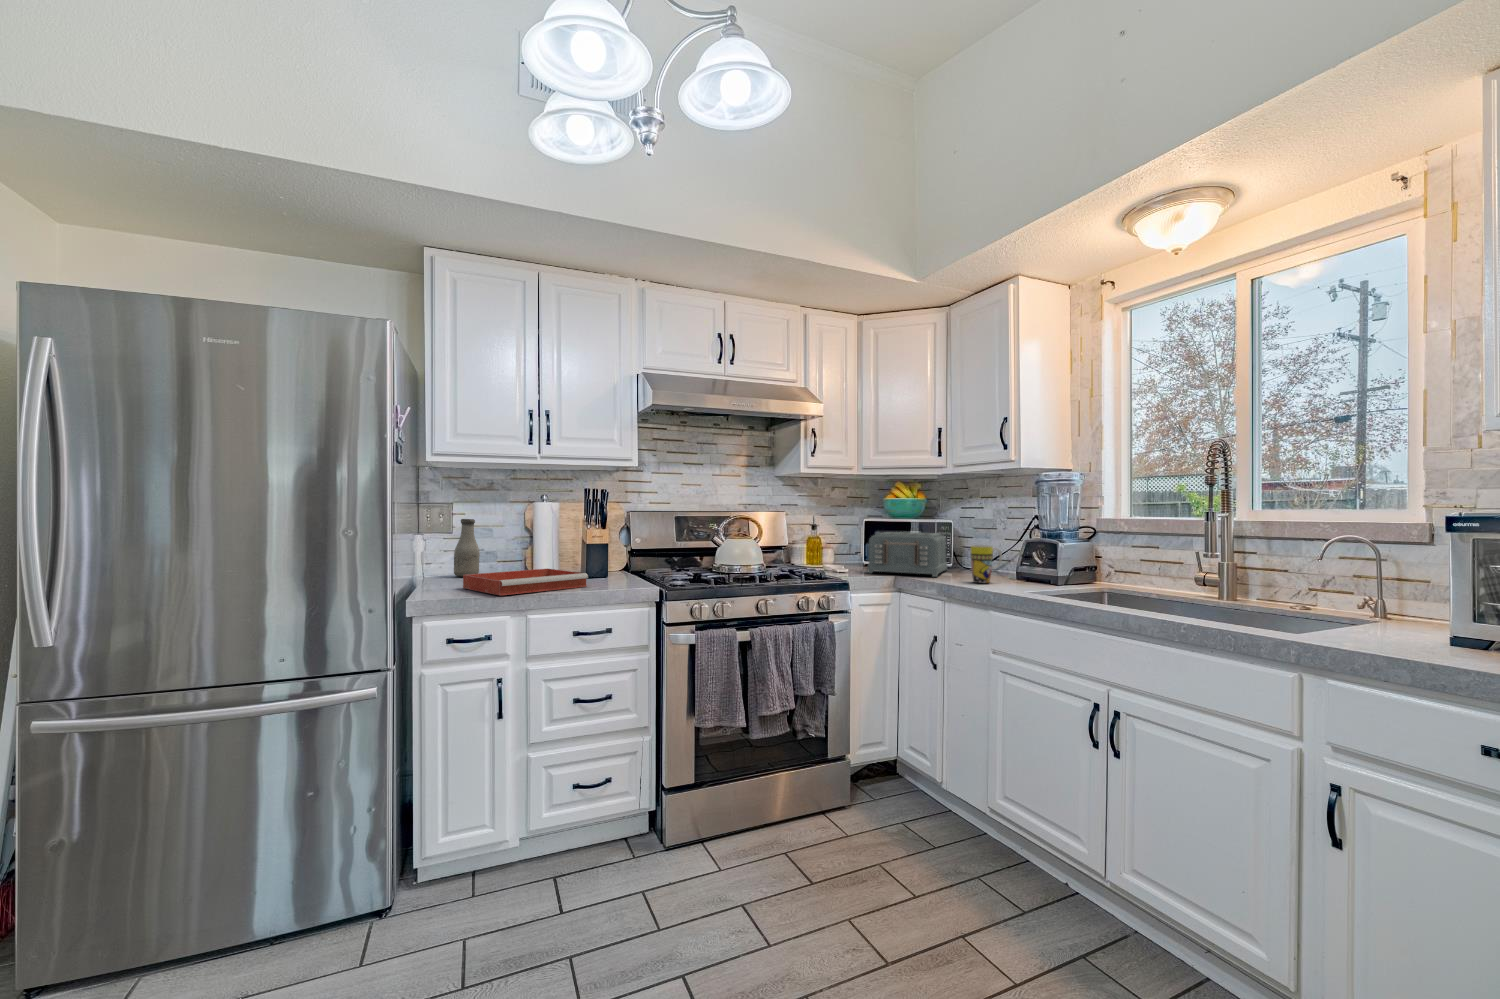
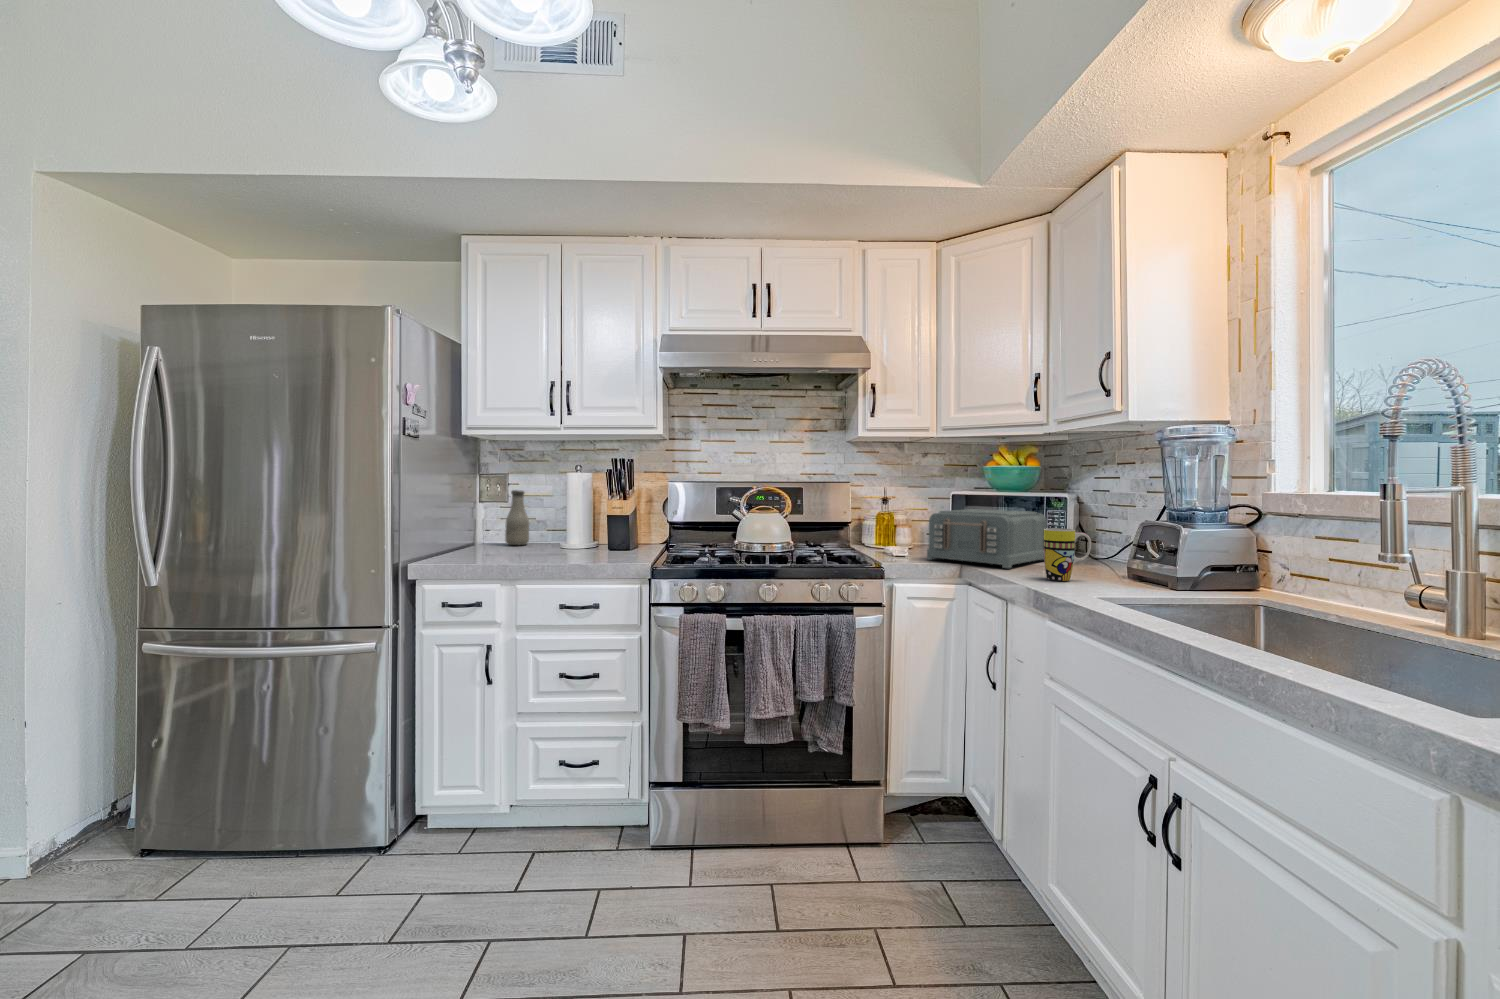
tray: present [463,569,588,595] -> none [481,540,587,565]

